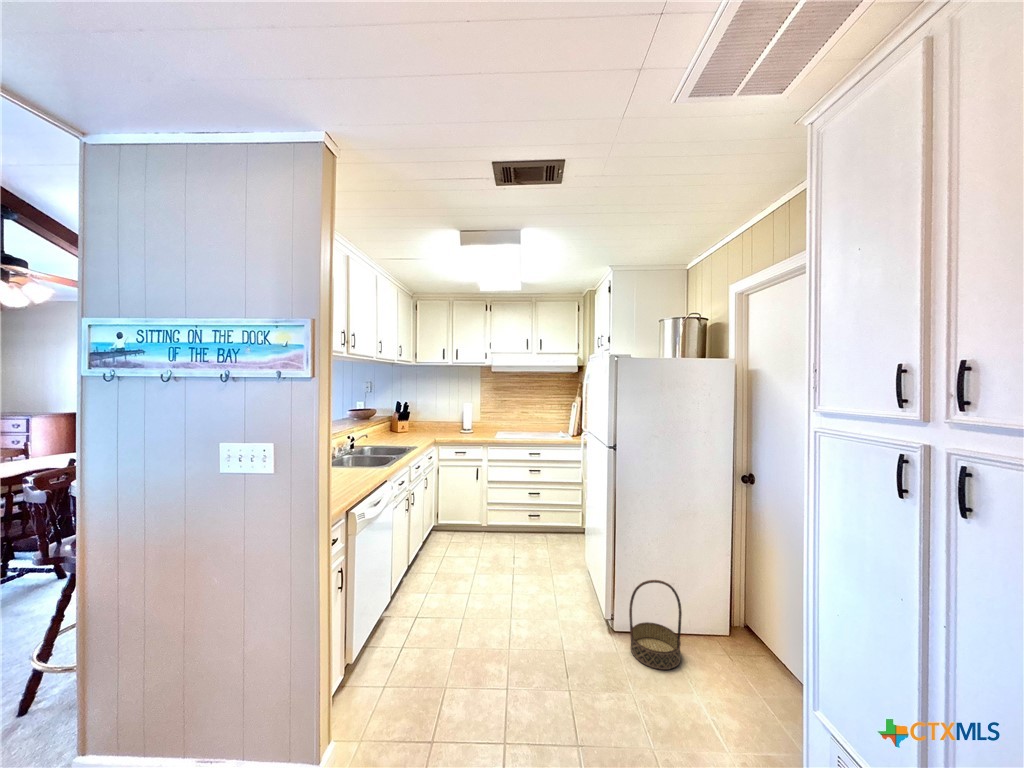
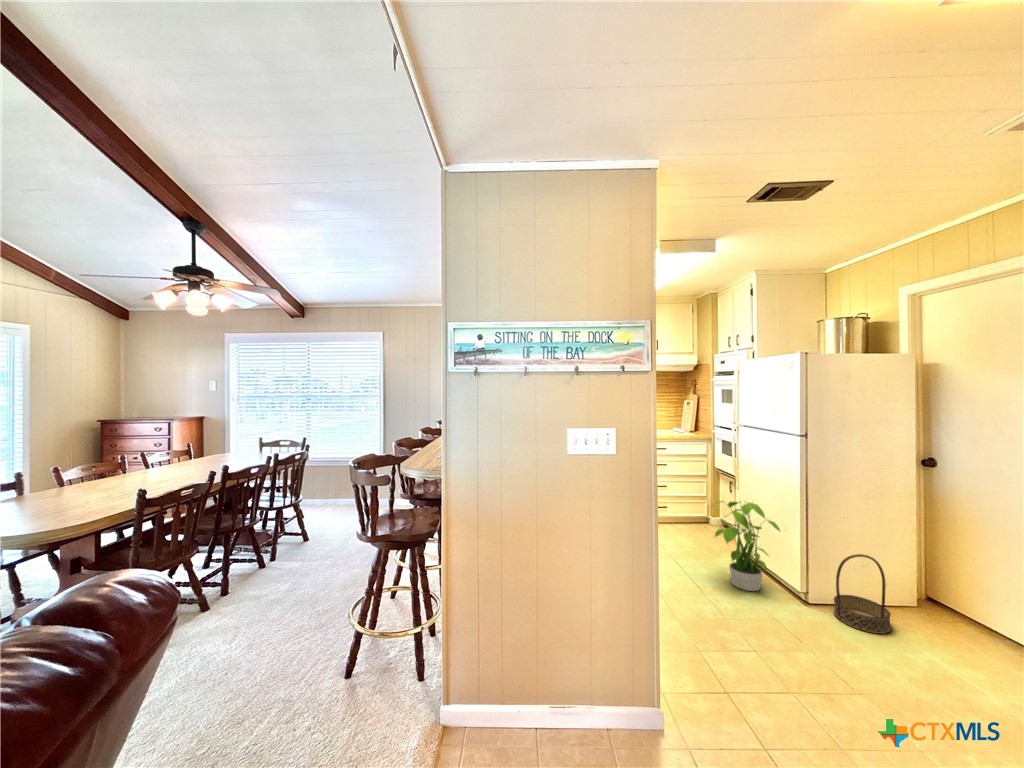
potted plant: none [534,510,594,615] -> present [715,501,780,591]

